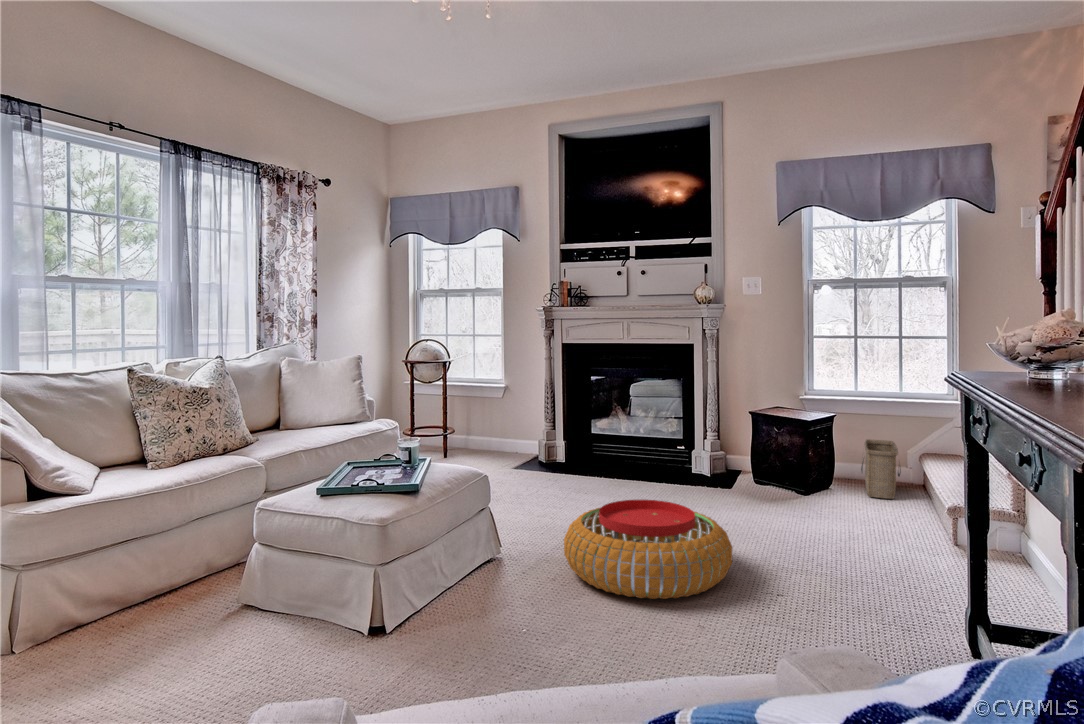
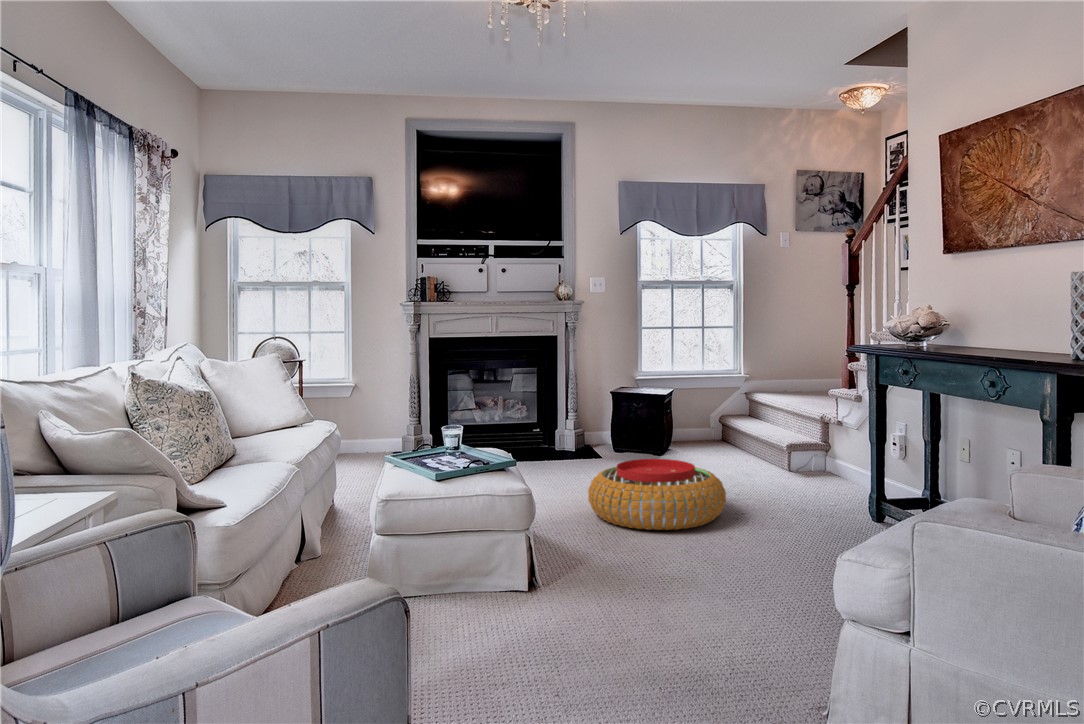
basket: present [861,439,901,499] -> none [688,407,726,450]

